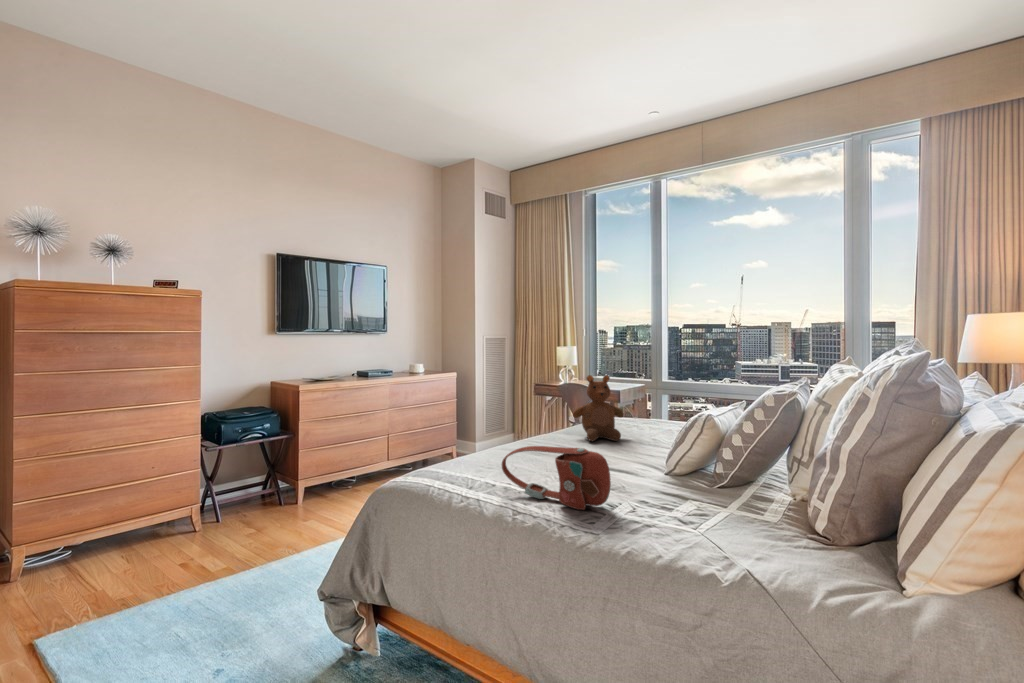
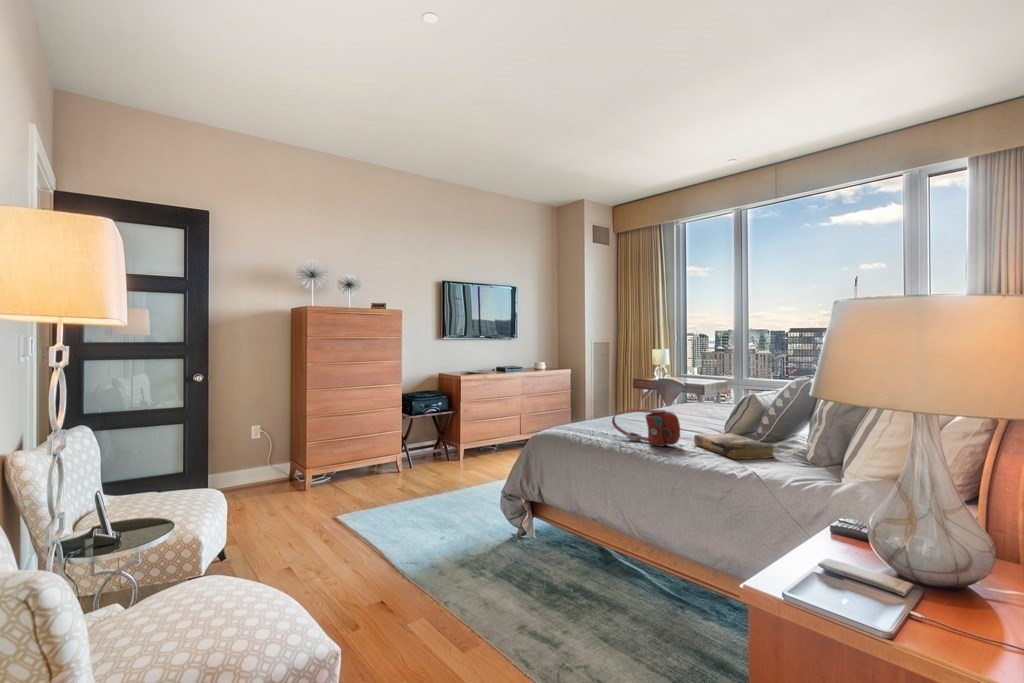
teddy bear: present [573,375,623,441] -> none [661,369,699,416]
book: none [630,478,762,536] -> present [694,433,775,459]

